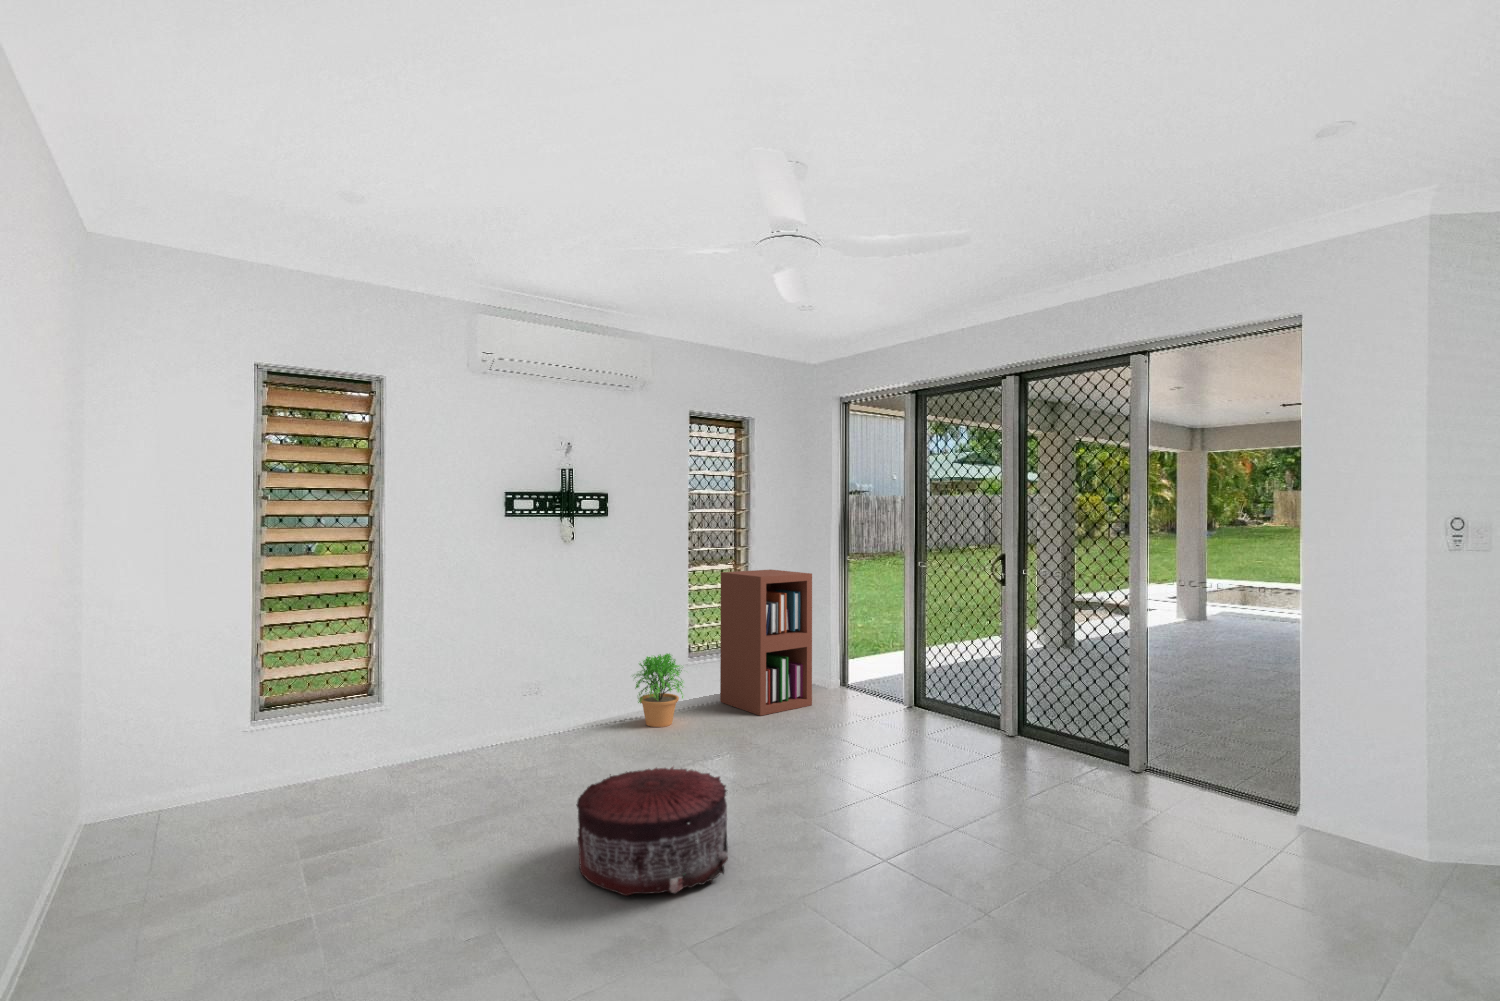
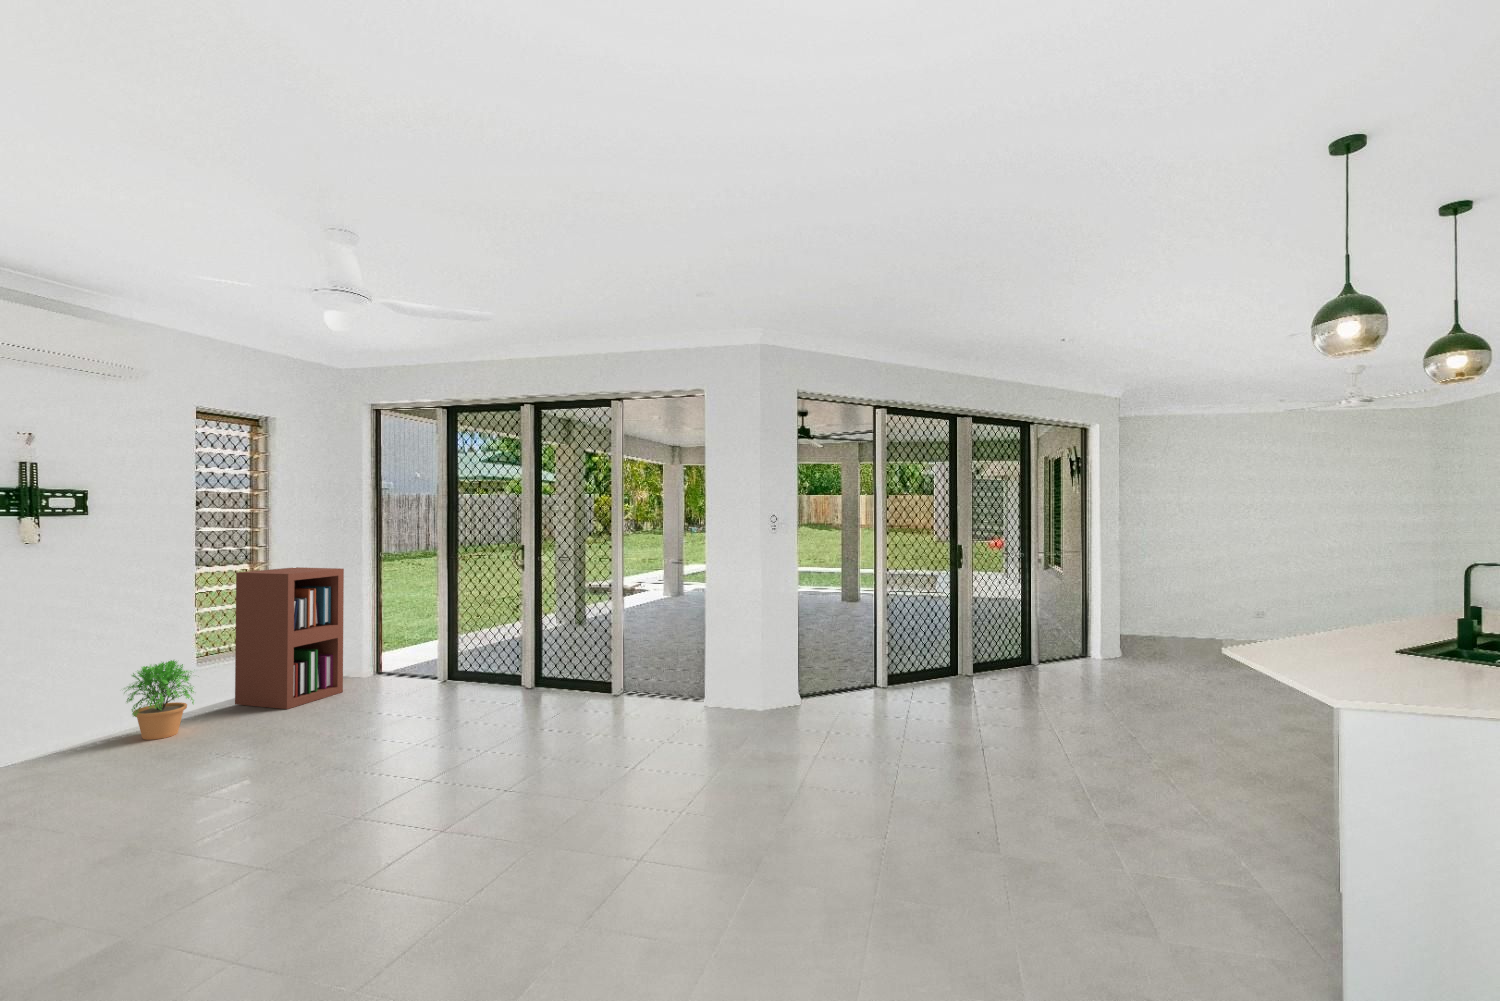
pouf: present [577,767,728,896] -> none [97,754,283,882]

